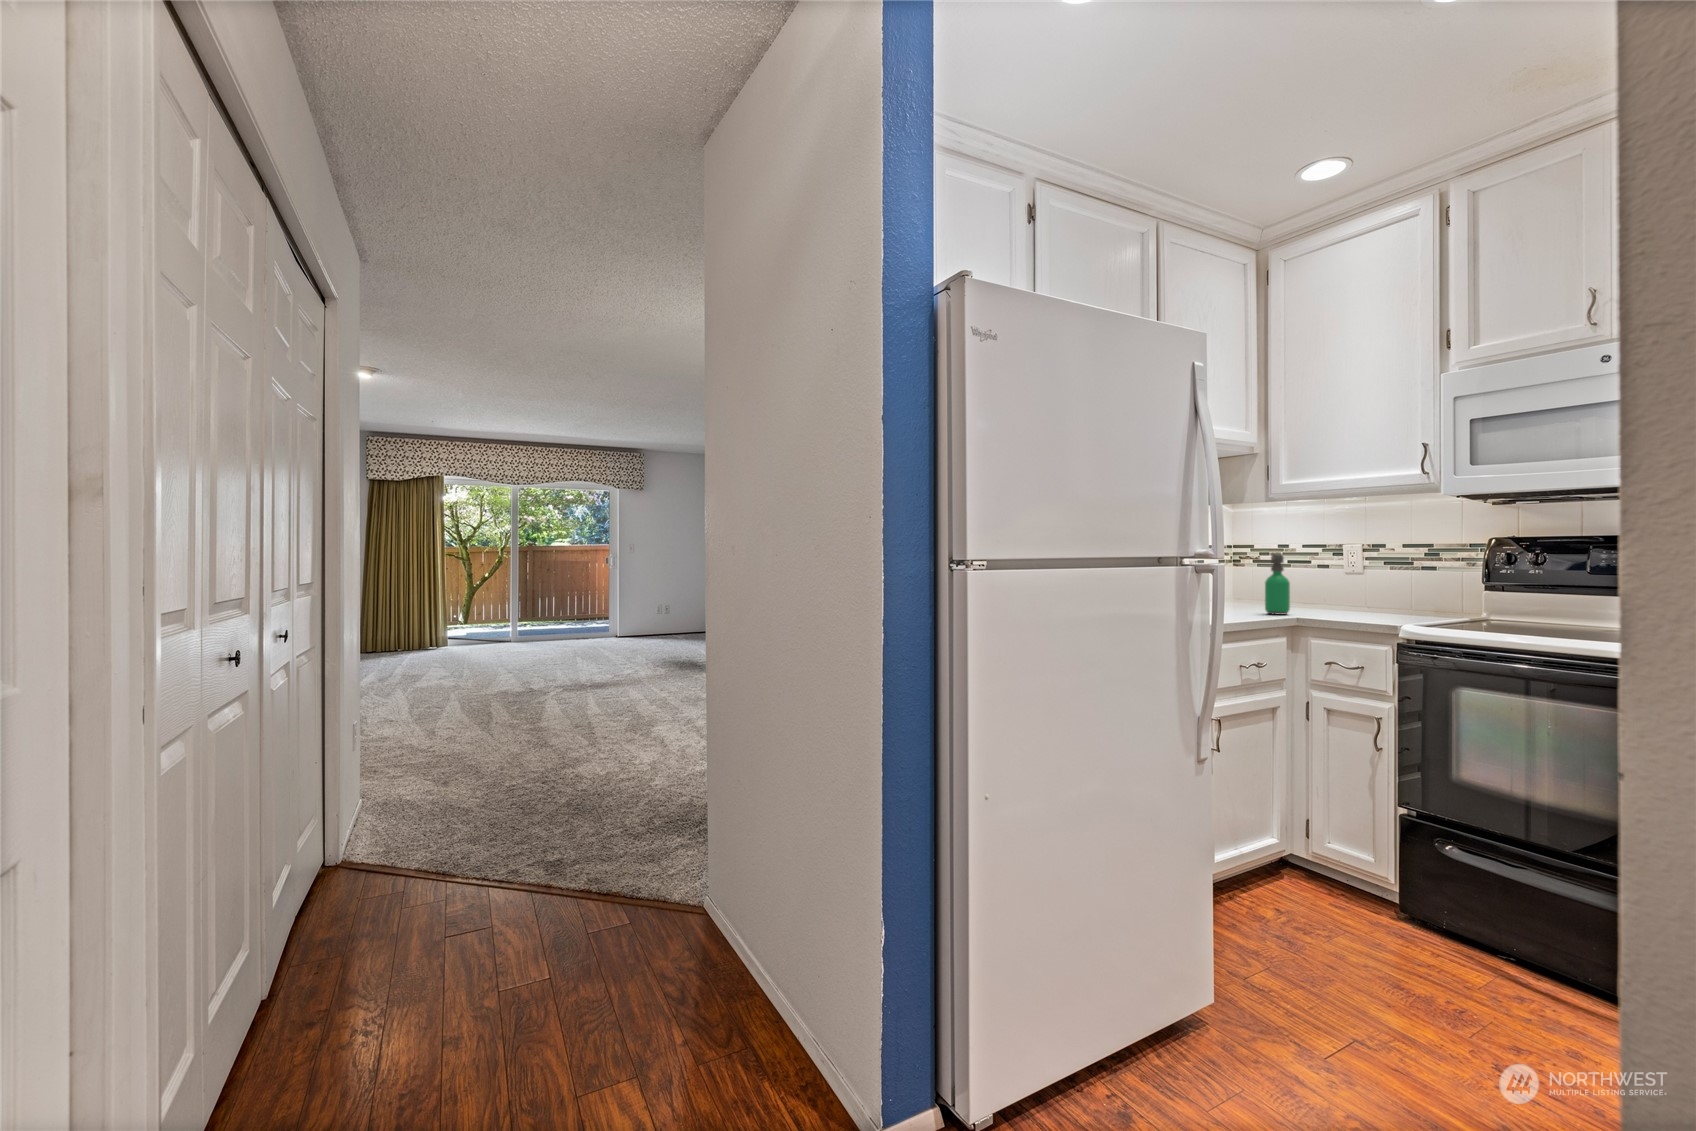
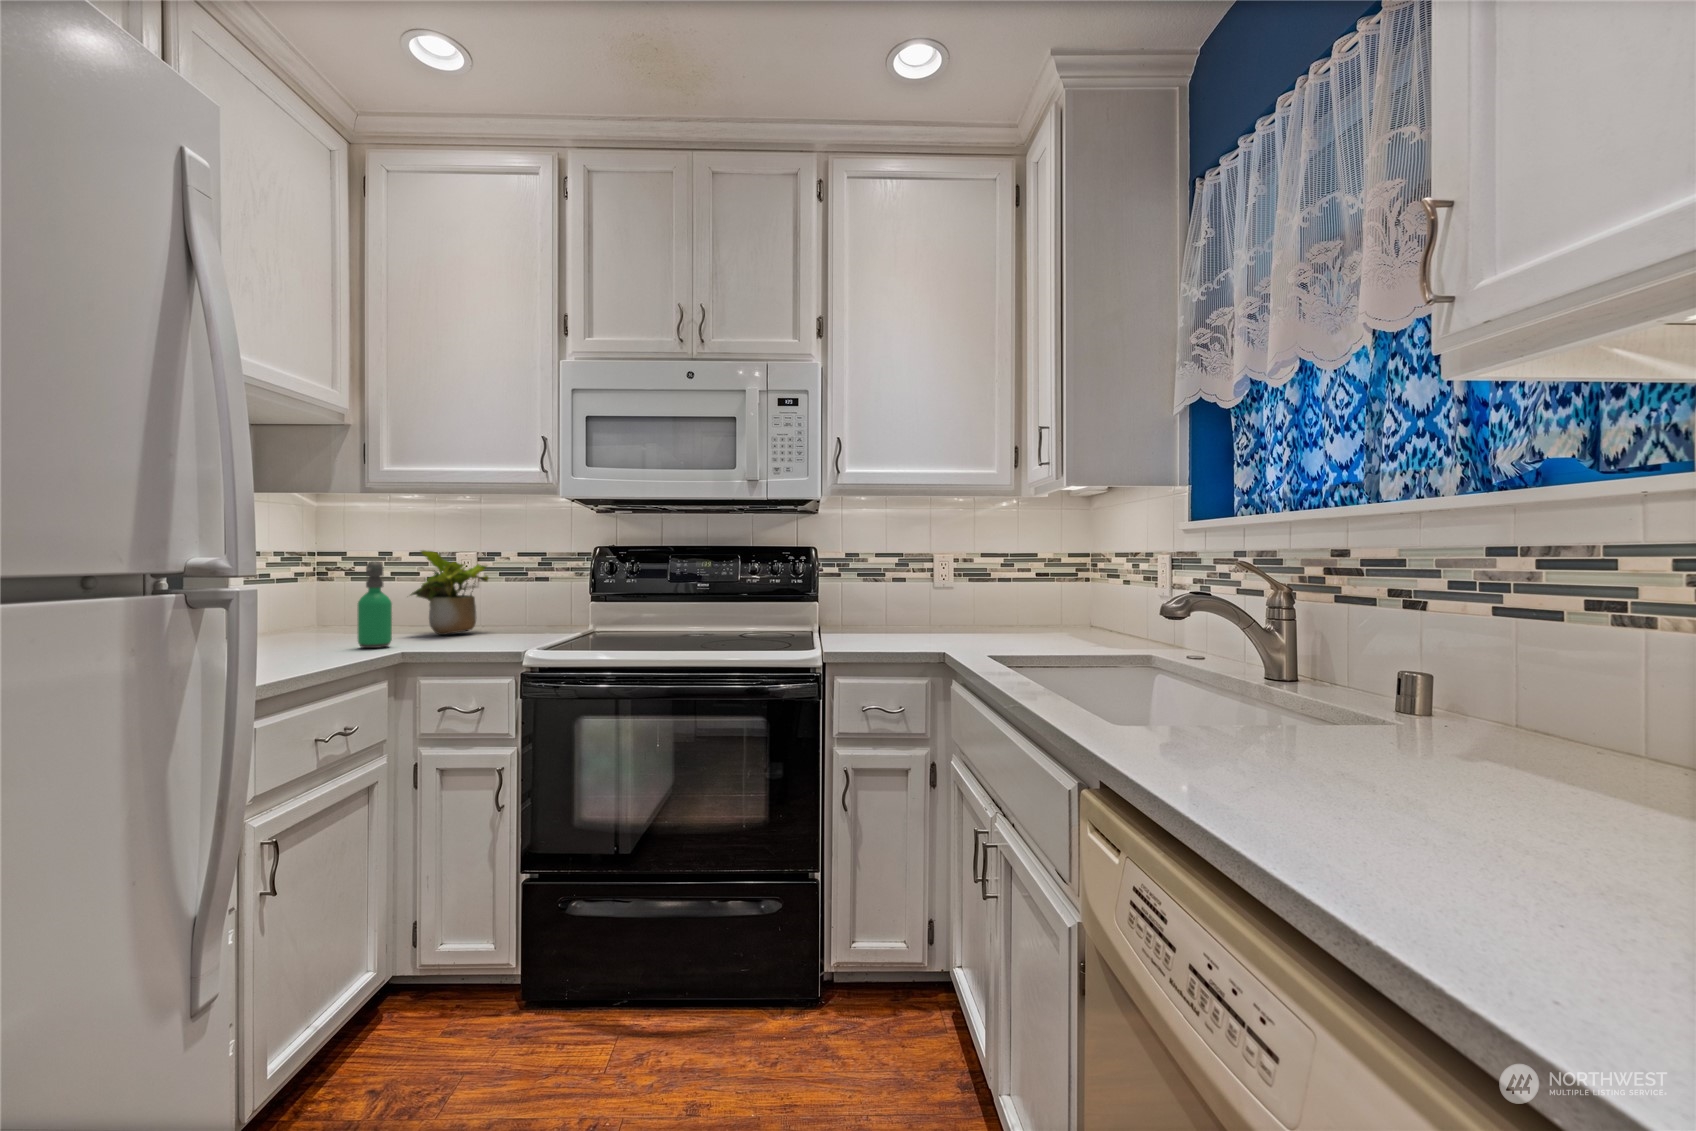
potted plant: none [1301,544,1373,610] -> present [411,550,488,635]

